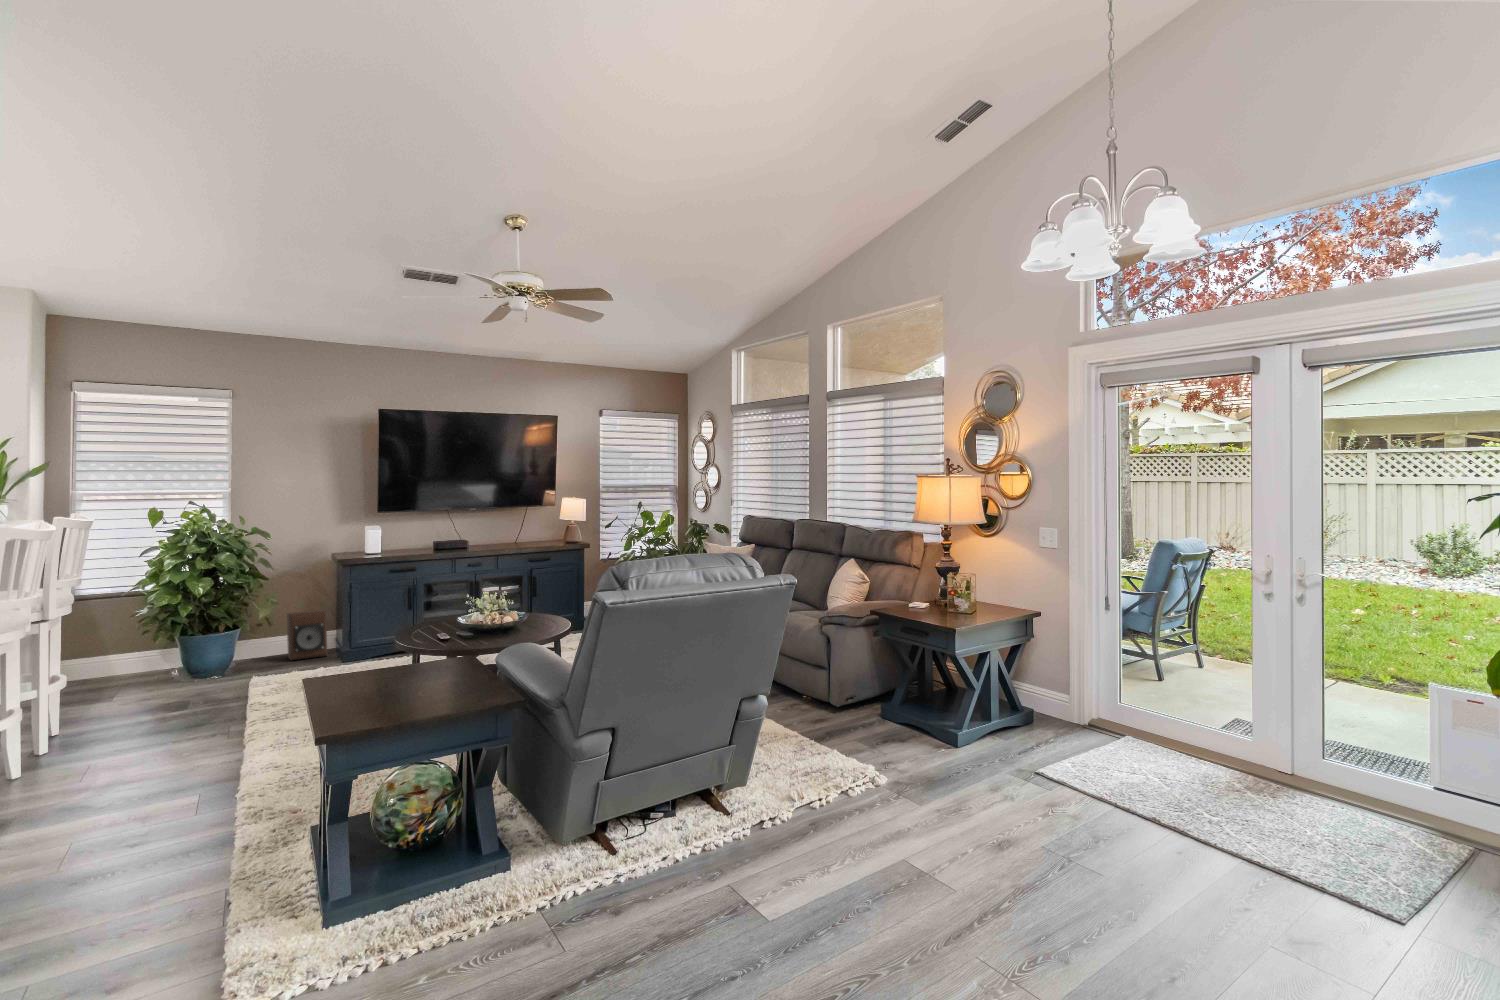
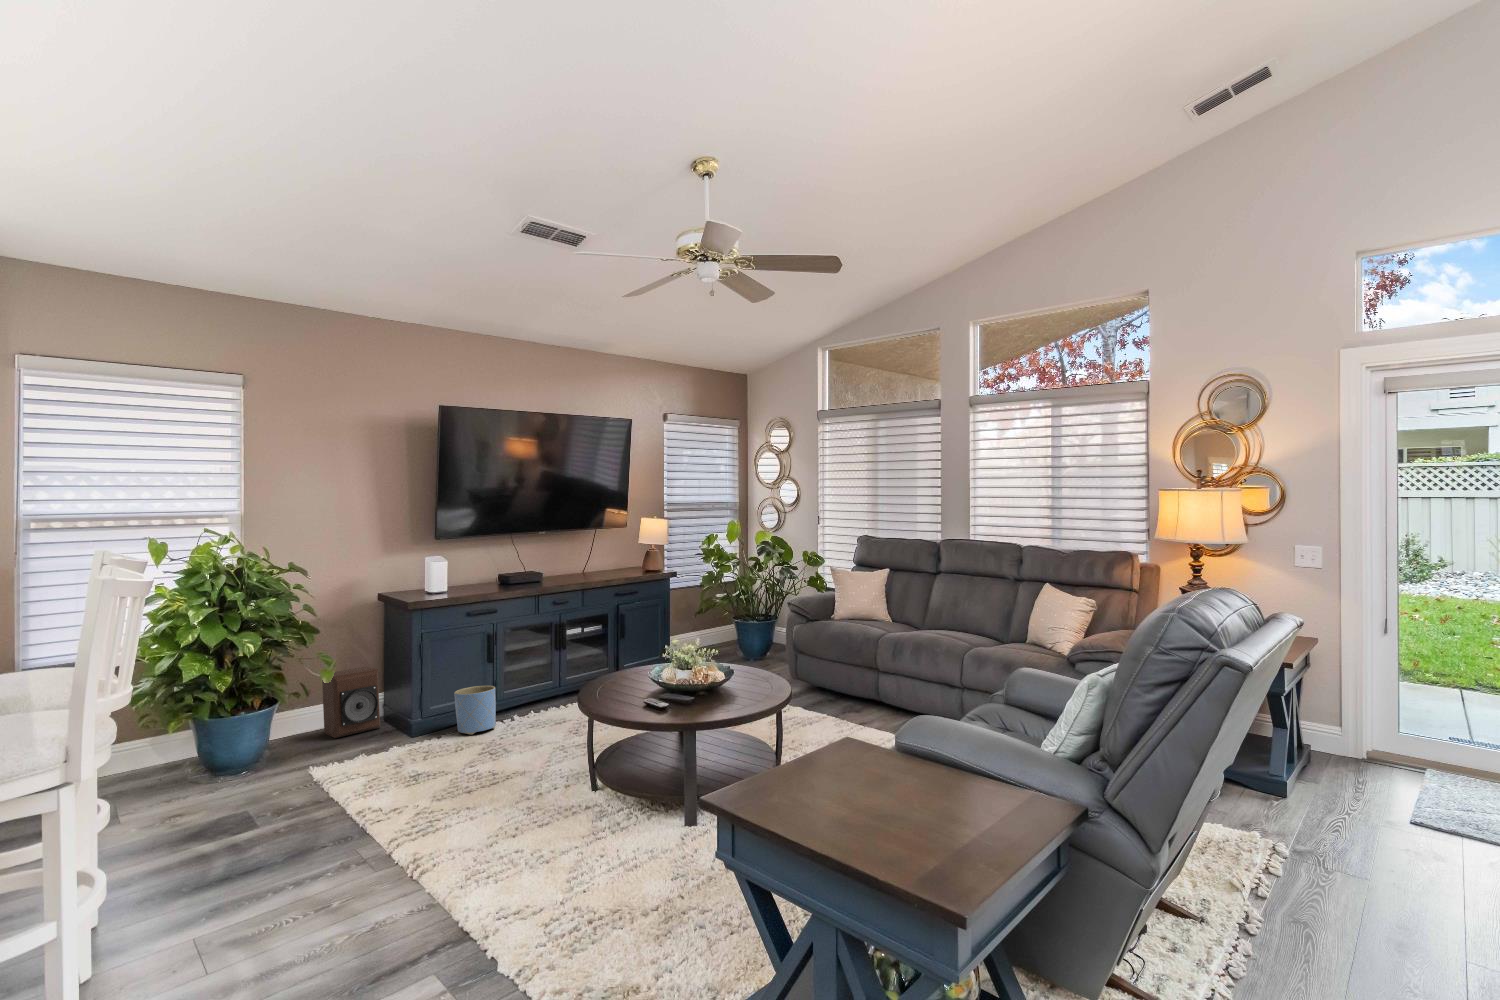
planter: none [374,627,407,663] -> present [454,686,496,735]

